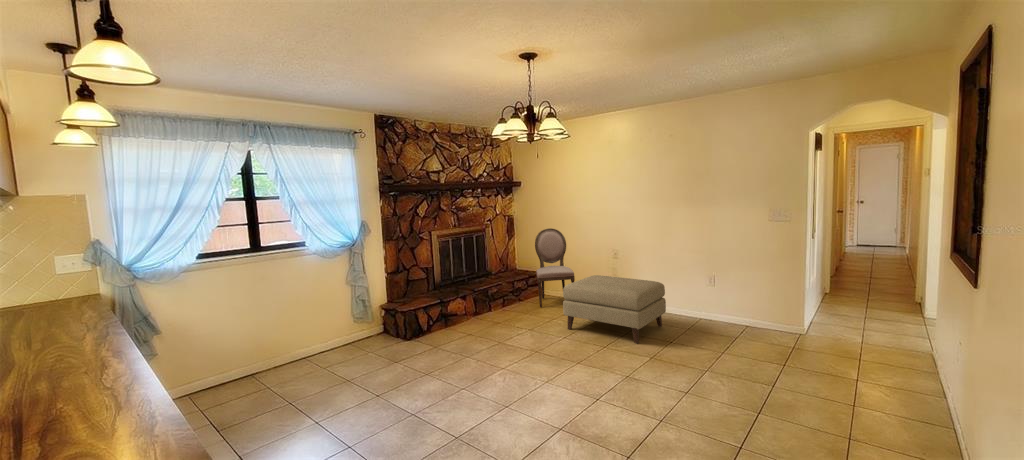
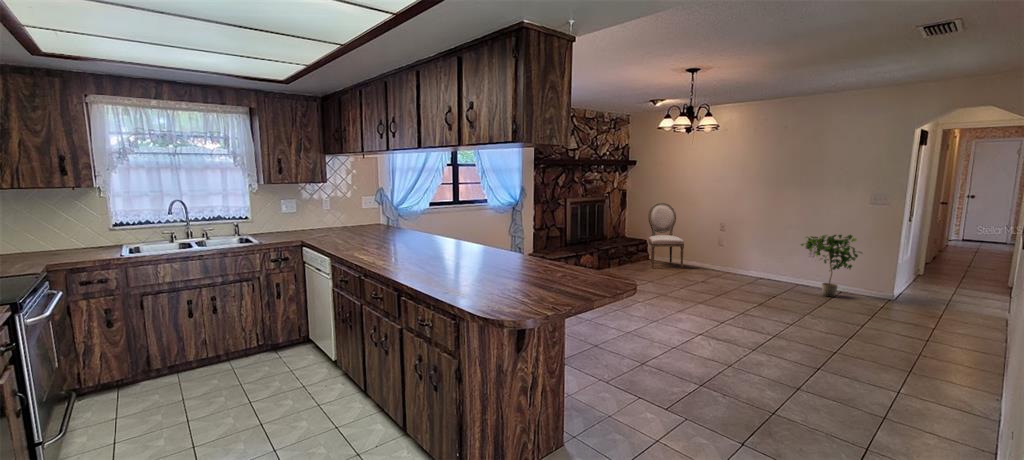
potted plant: none [698,259,770,337] -> present [801,235,862,297]
ottoman: present [563,275,666,343] -> none [680,243,769,296]

